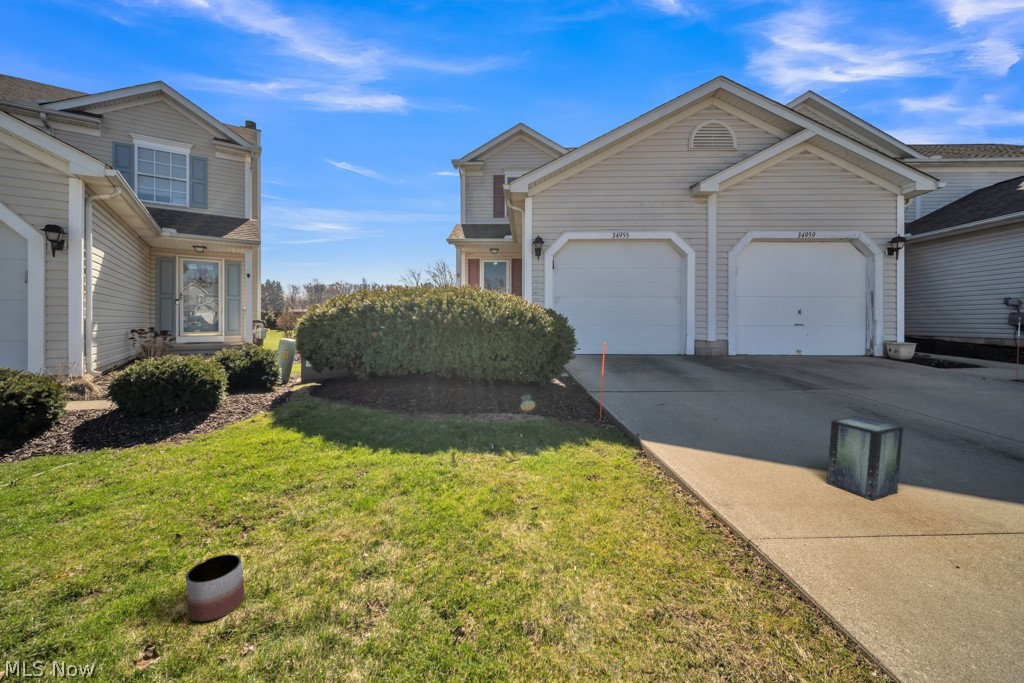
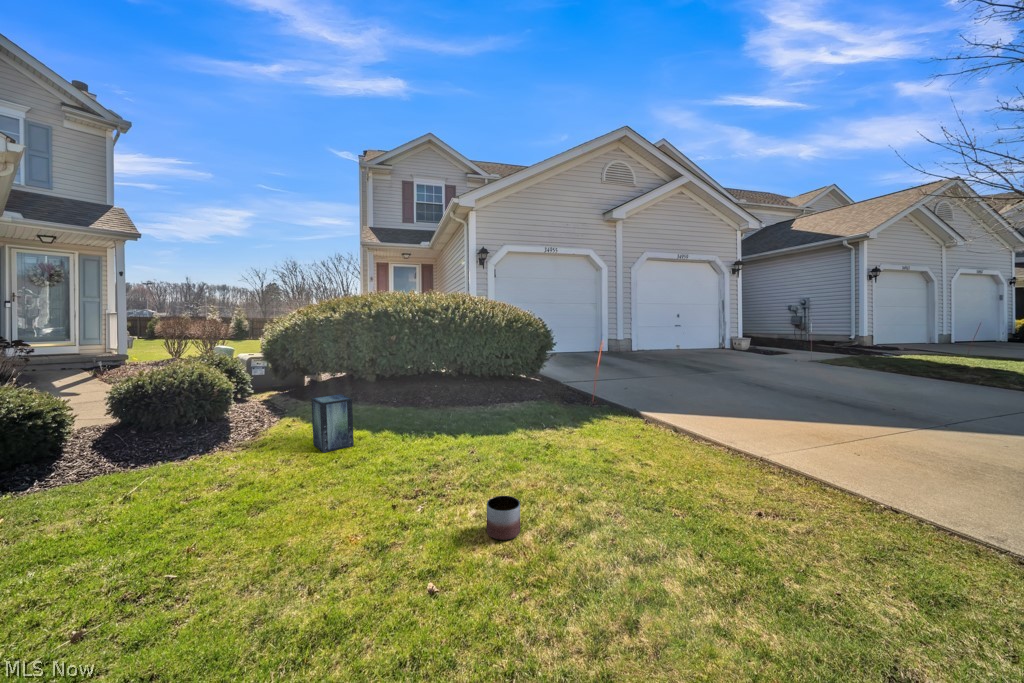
storage box: present [827,416,903,500] -> present [311,394,354,453]

